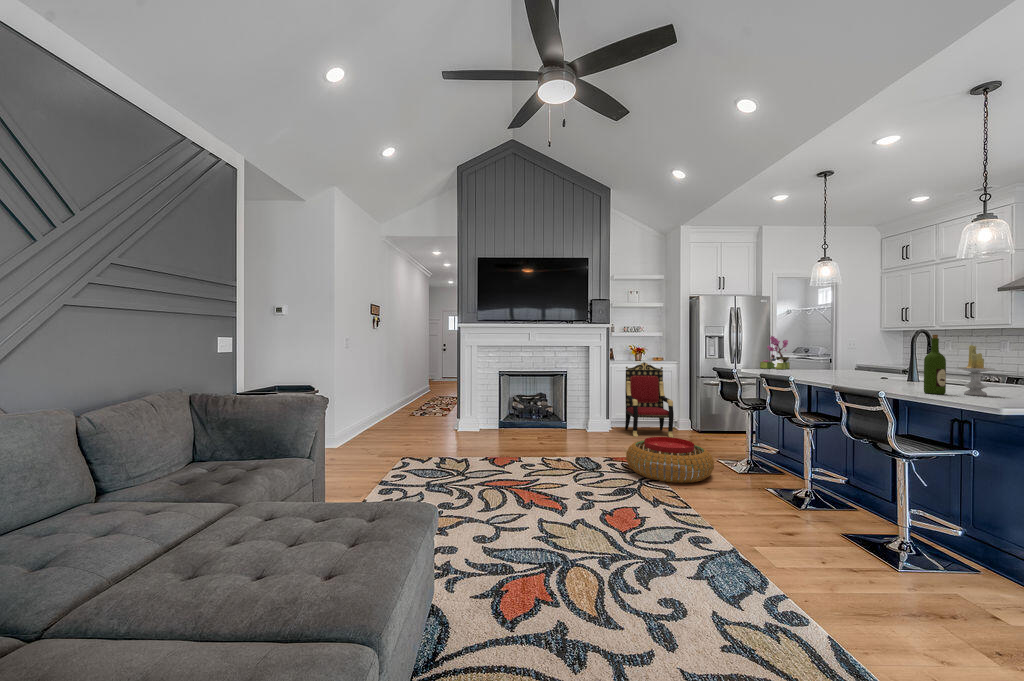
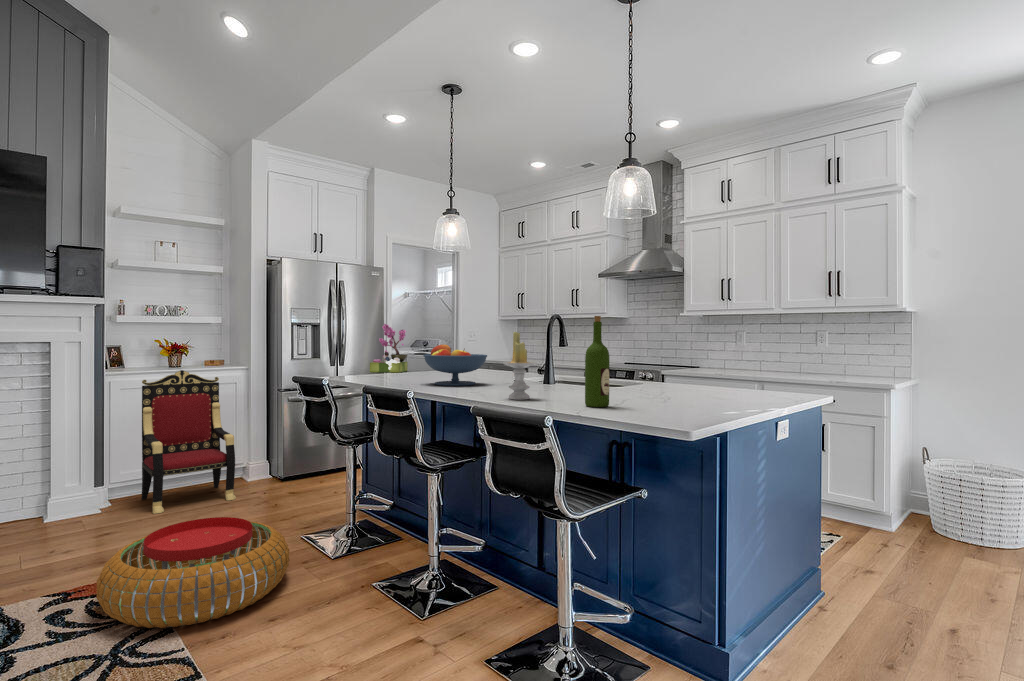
candle: present [958,345,994,396] -> present [503,332,536,400]
fruit bowl: none [801,351,854,378] -> present [423,345,487,386]

